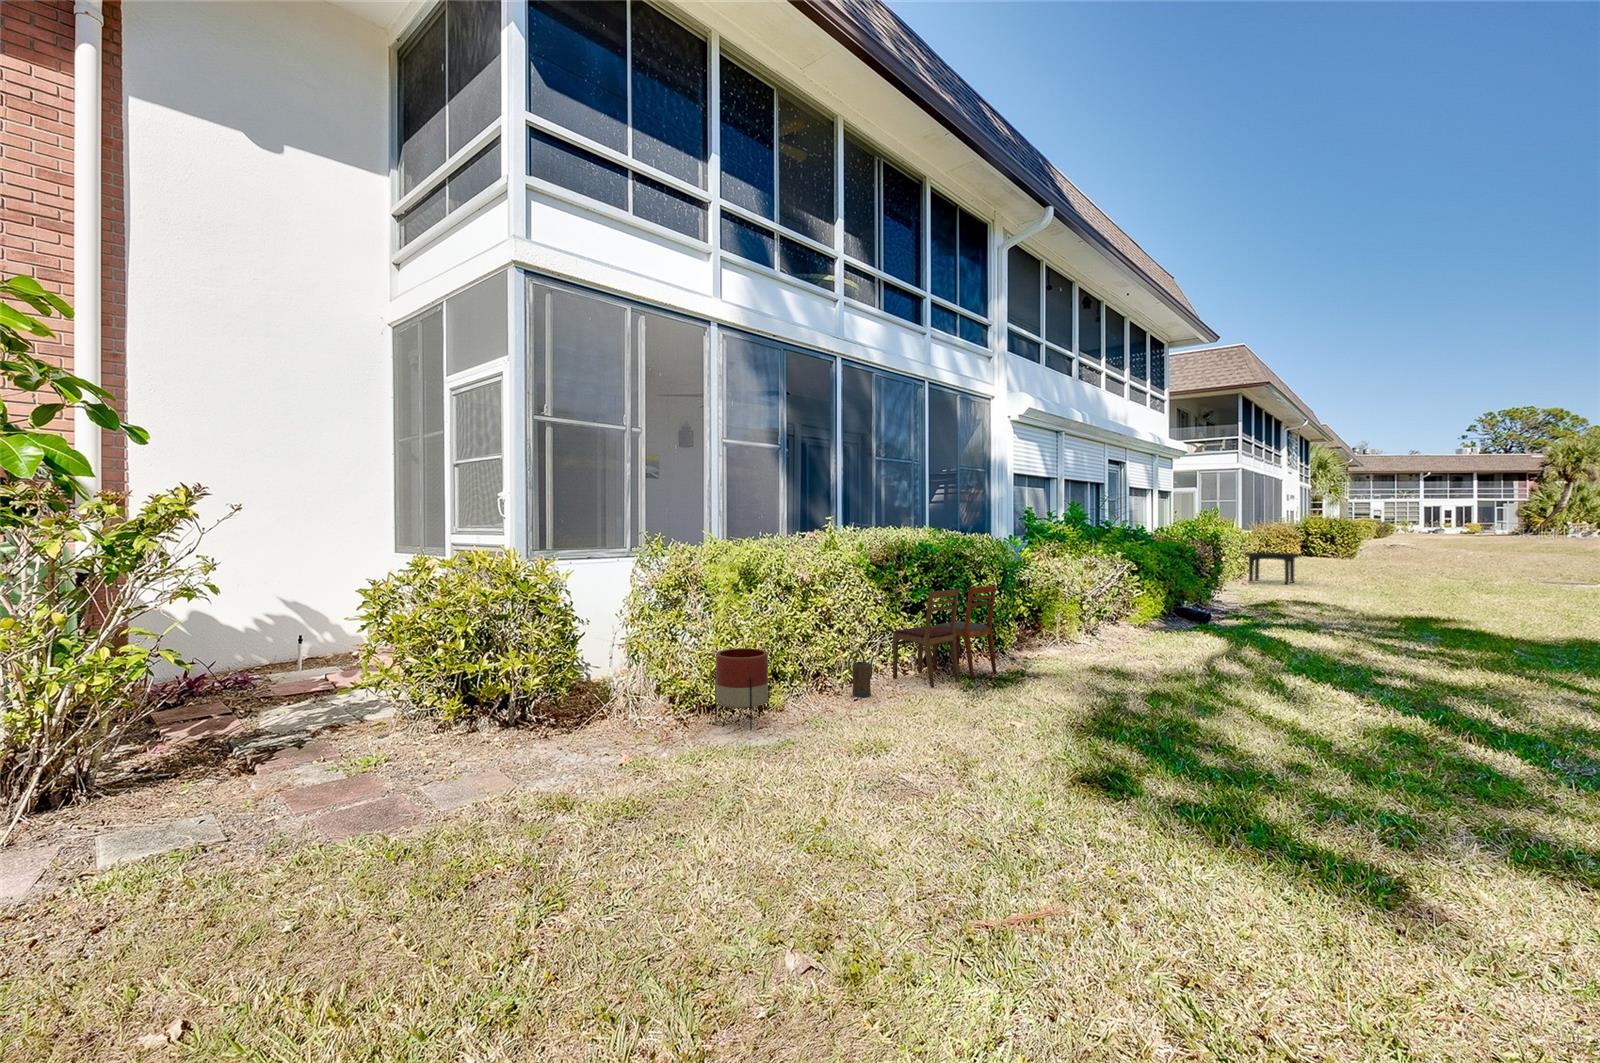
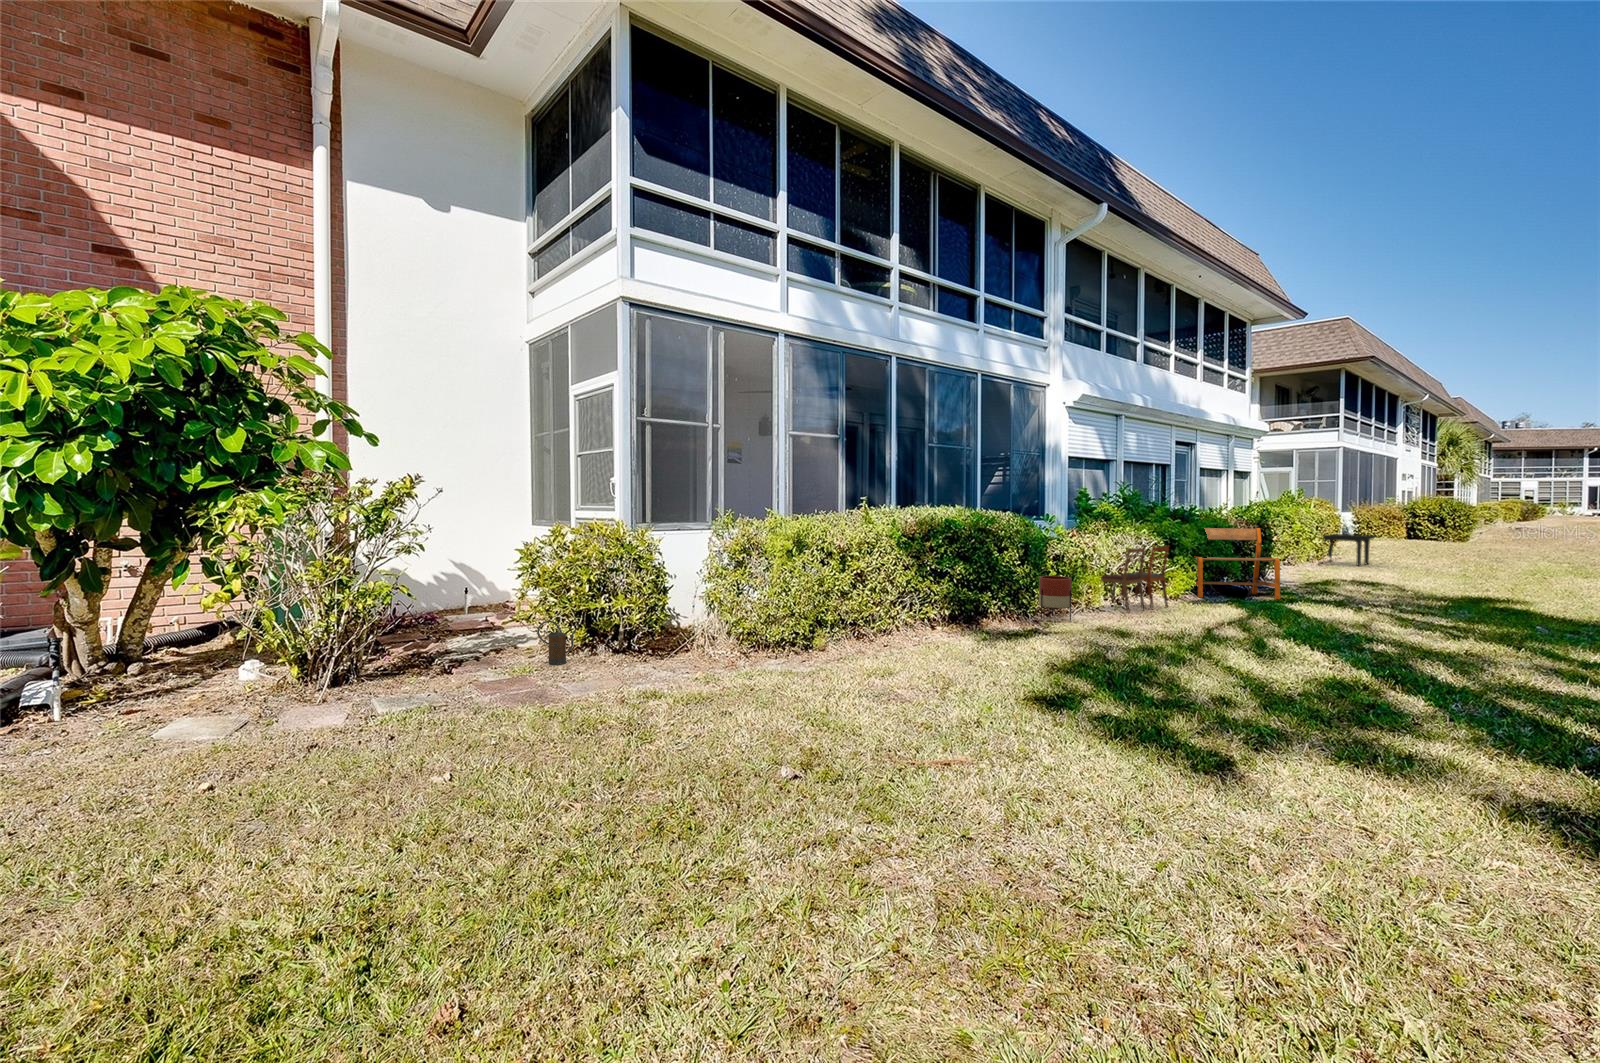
bench: none [1147,548,1247,624] -> present [1196,528,1280,599]
chair: present [893,585,996,687] -> present [1101,546,1169,613]
planter: present [715,648,768,730] -> present [1039,576,1072,620]
watering can: present [848,650,875,697] -> present [537,621,577,665]

